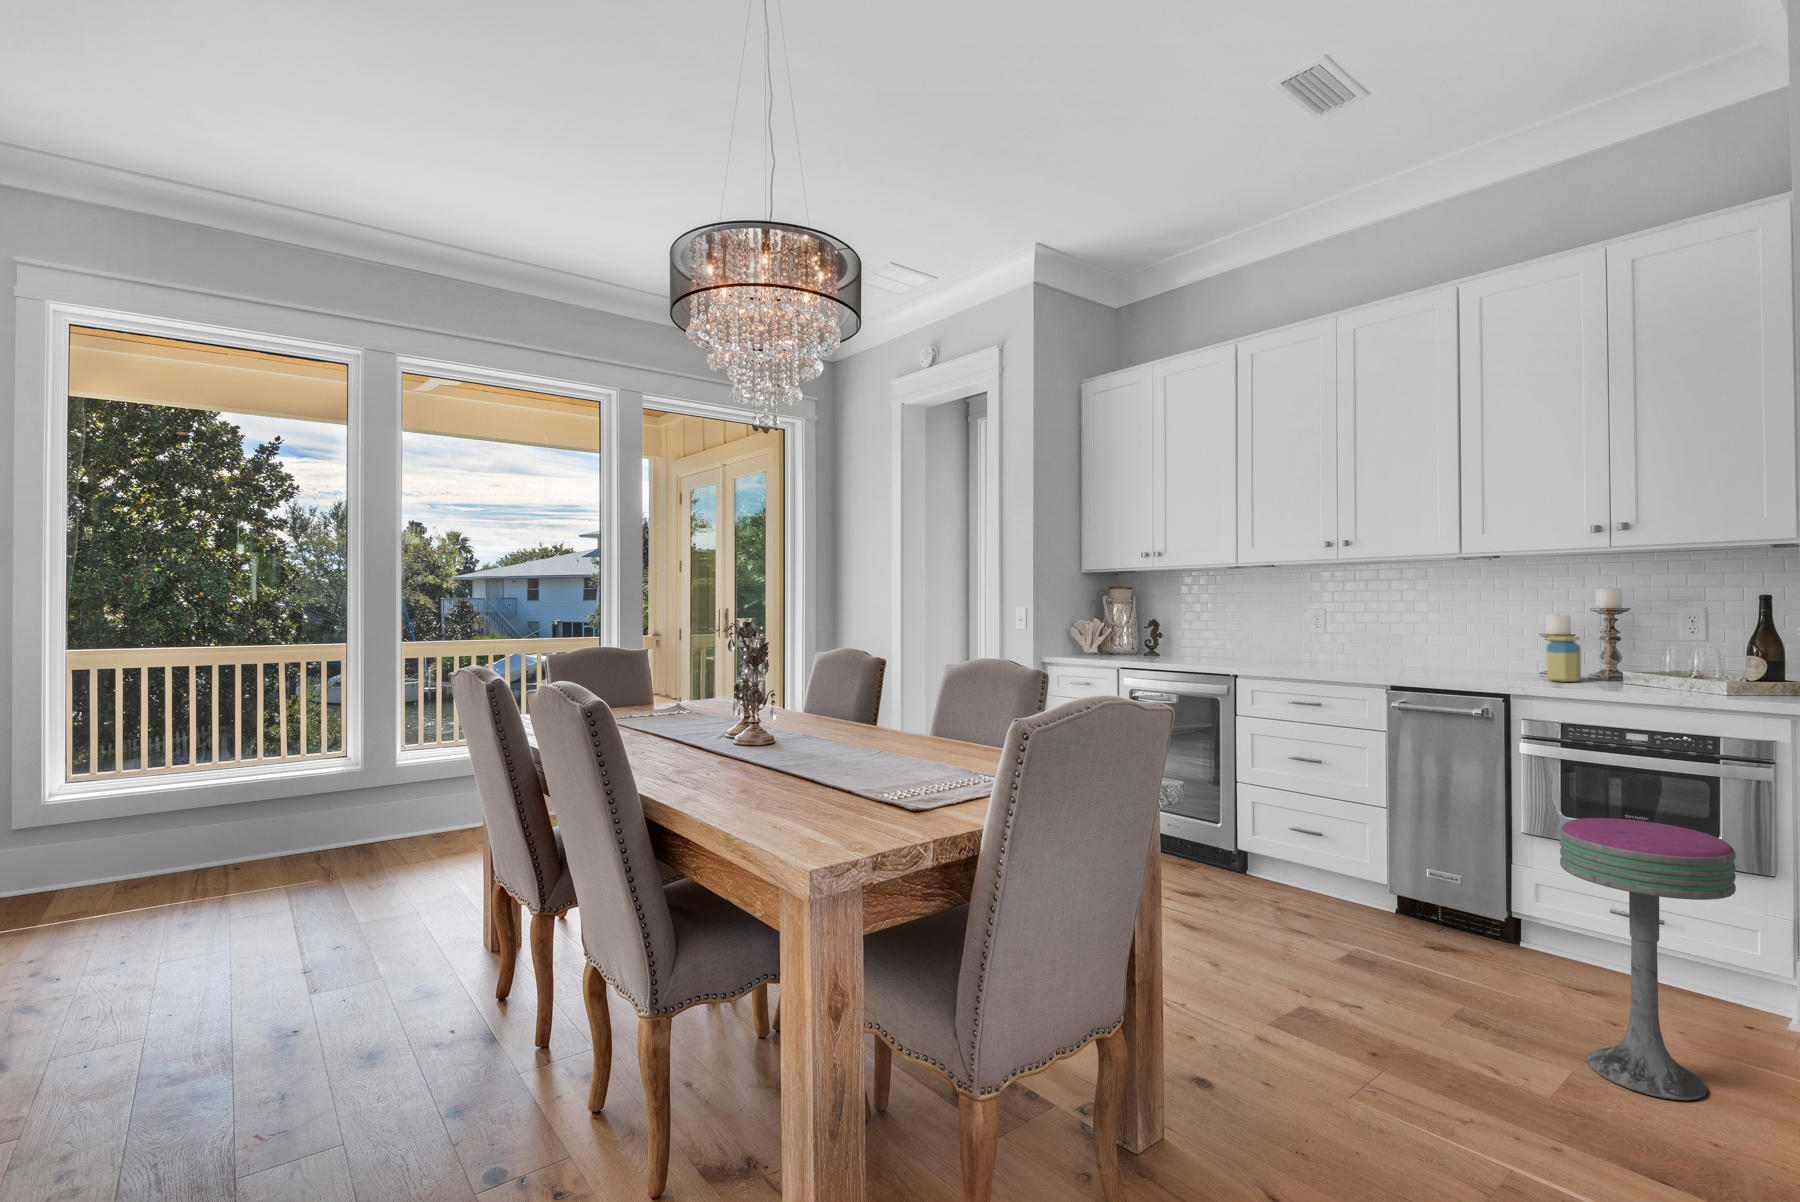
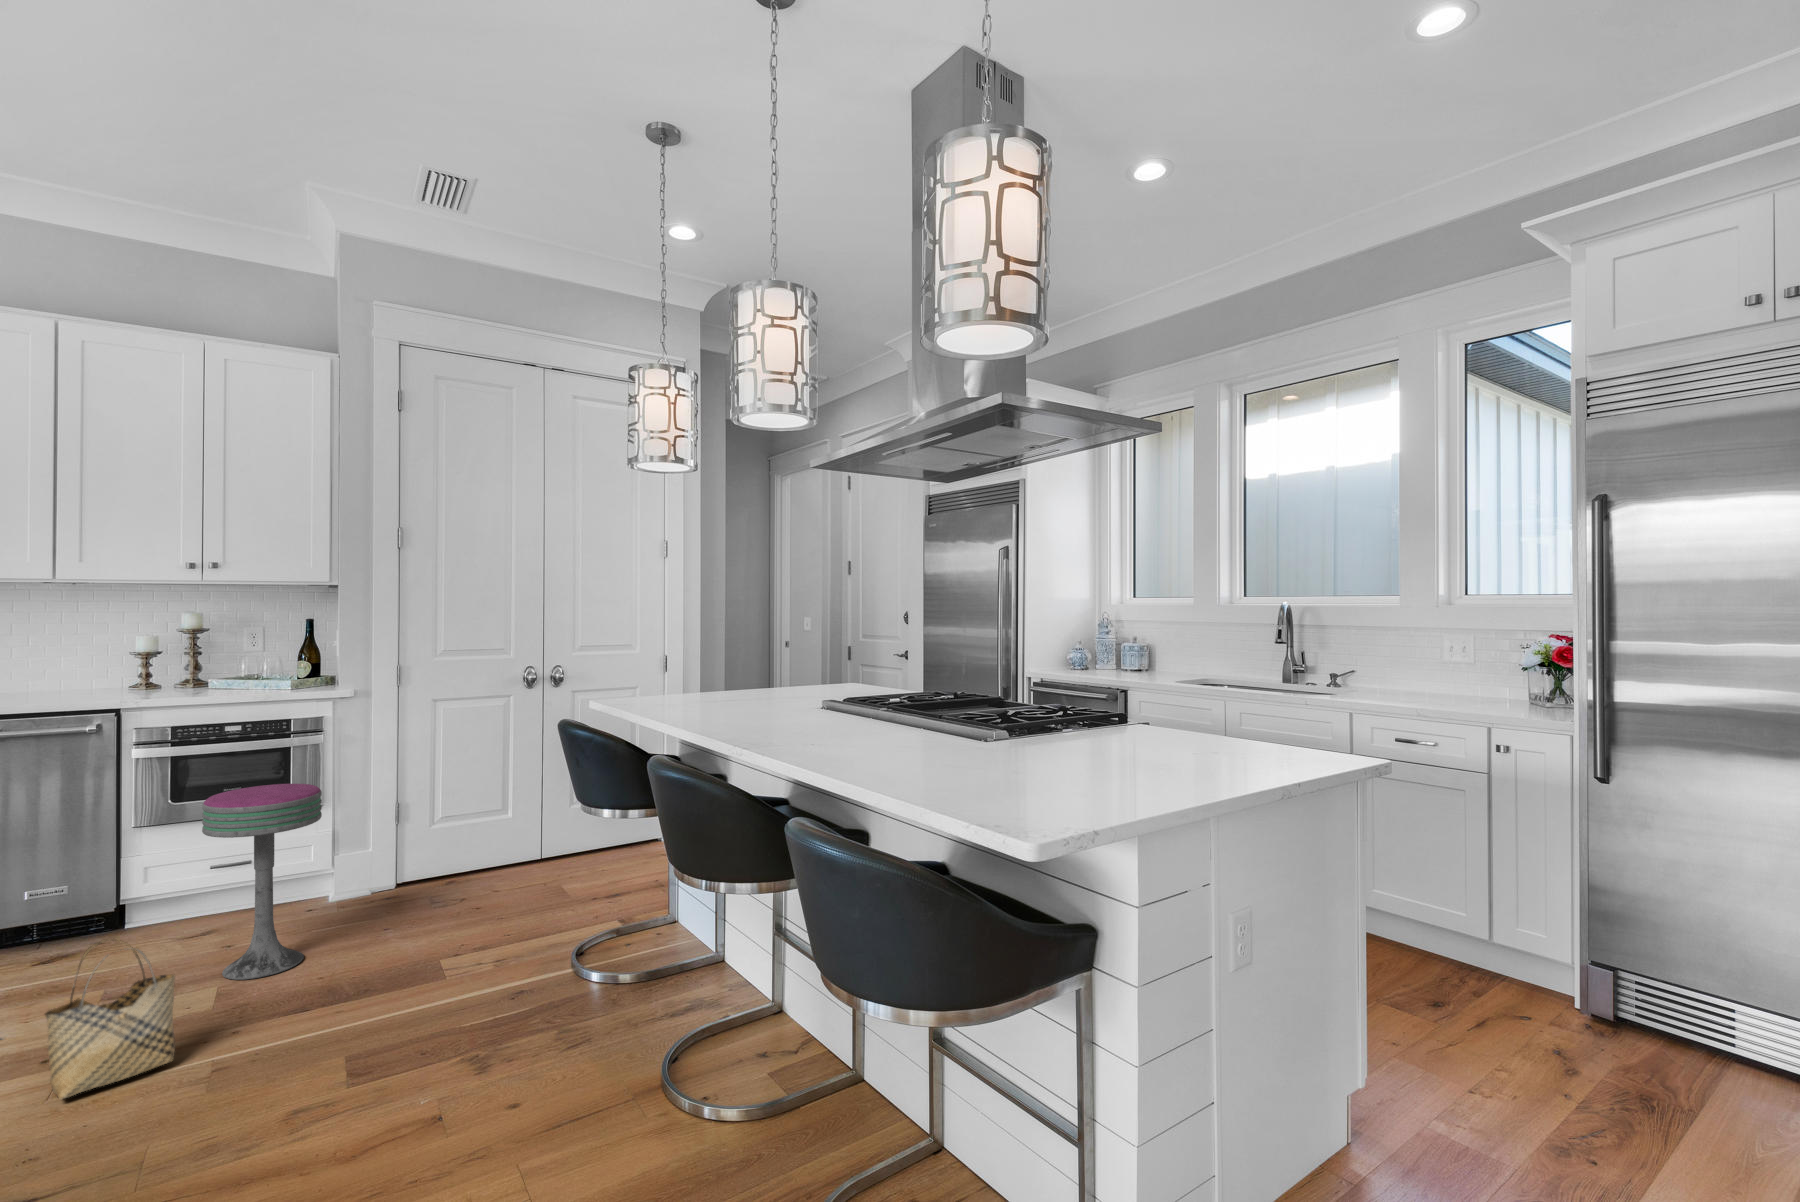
jar: present [1547,636,1581,682] -> none [147,653,177,693]
woven basket: none [1348,952,1482,1140] -> present [45,939,175,1100]

